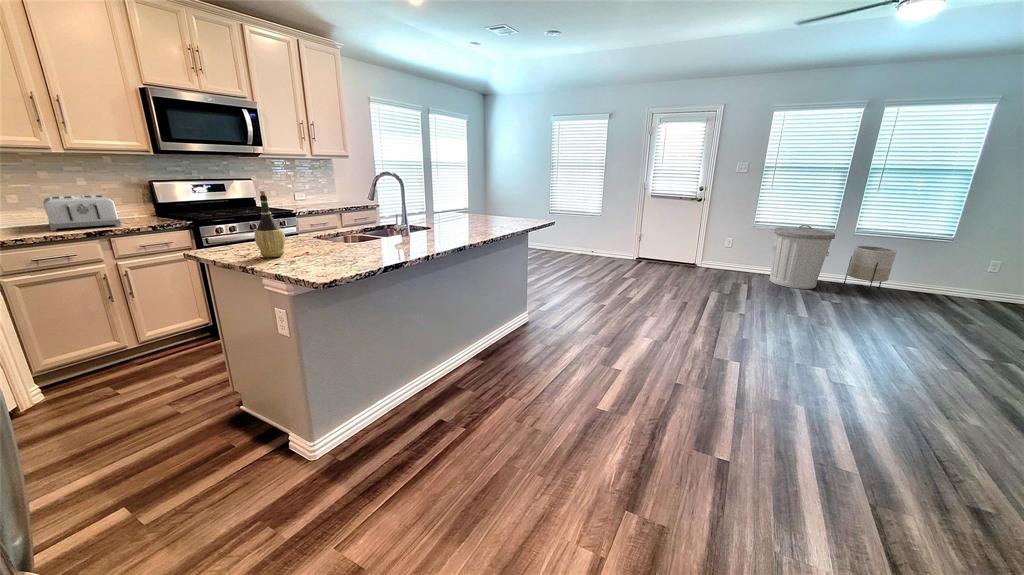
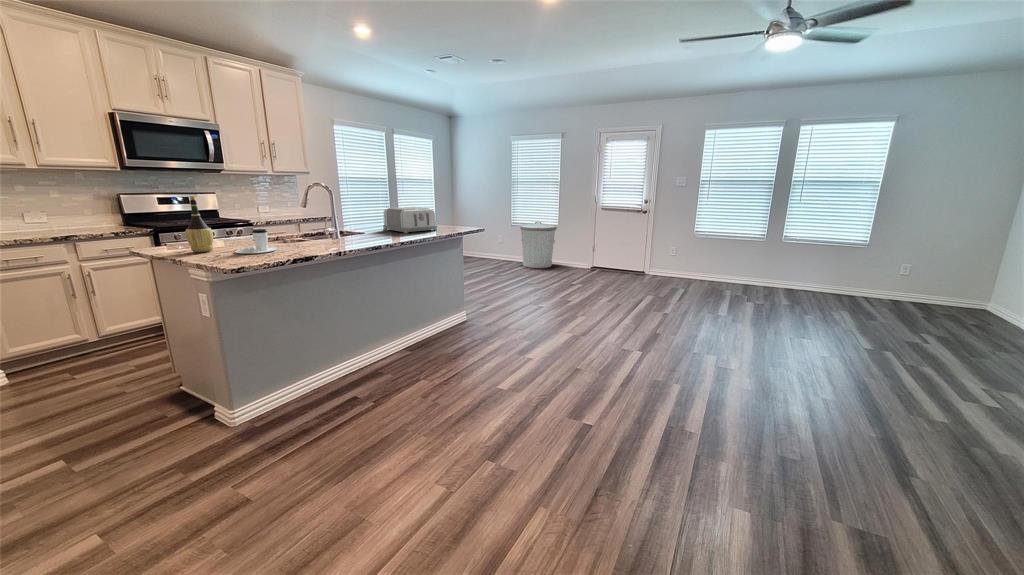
toaster: present [44,195,121,231] -> present [383,207,437,234]
trash can: present [769,225,835,289] -> present [520,222,557,268]
coffee cup: none [312,229,358,260] -> present [235,229,277,254]
planter: present [843,246,897,294] -> none [774,252,816,296]

